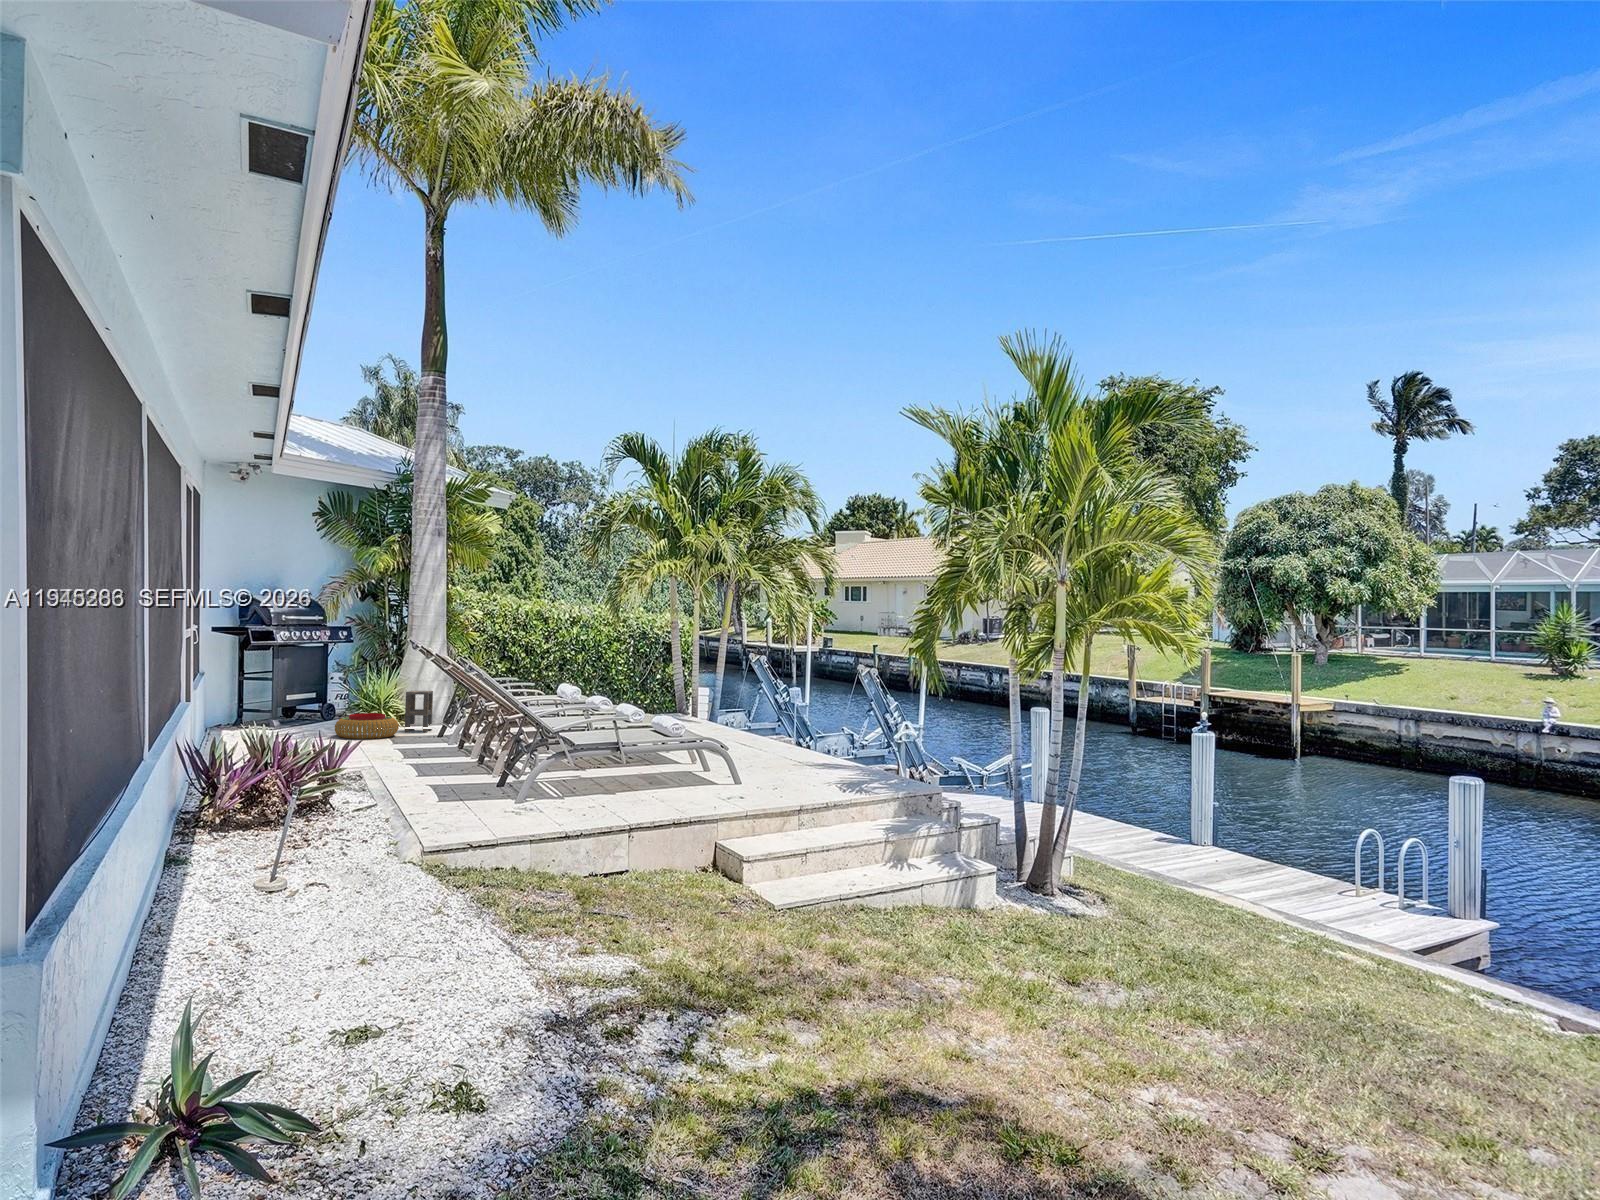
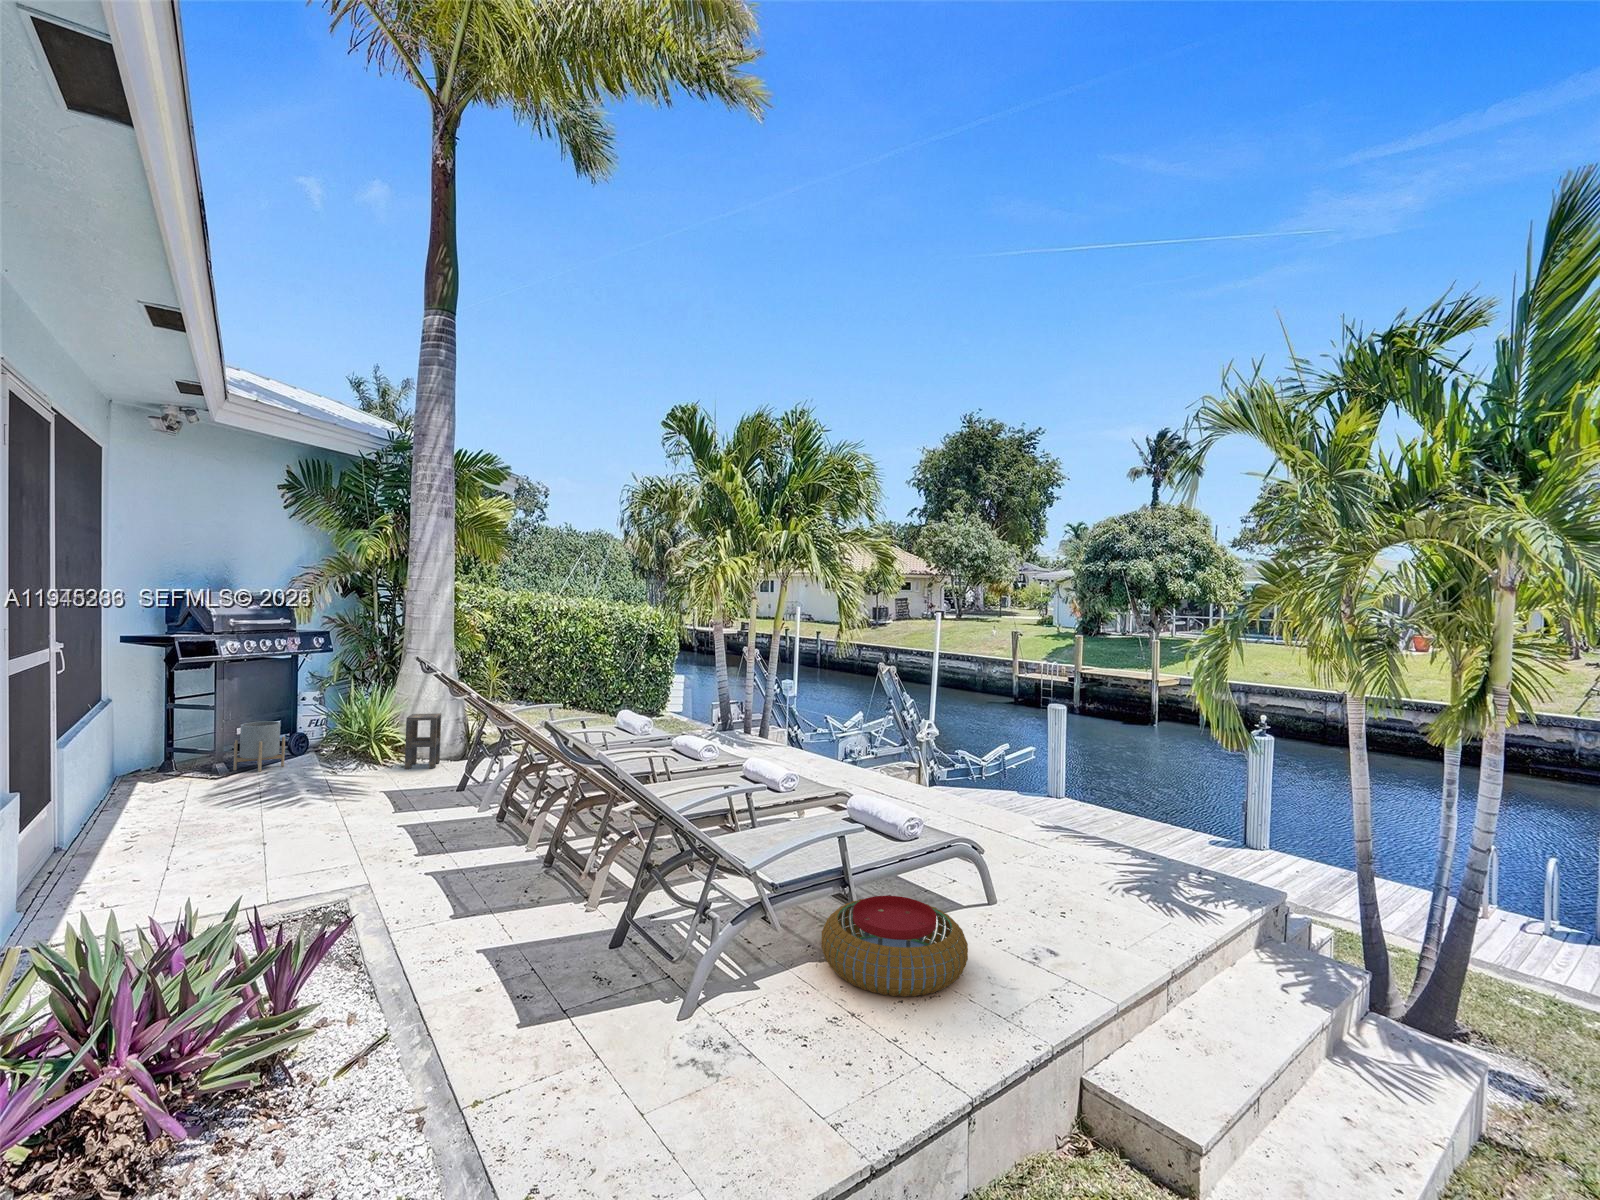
planter: none [284,694,320,730] -> present [233,721,285,772]
pouf: present [335,713,399,739] -> present [821,896,968,997]

